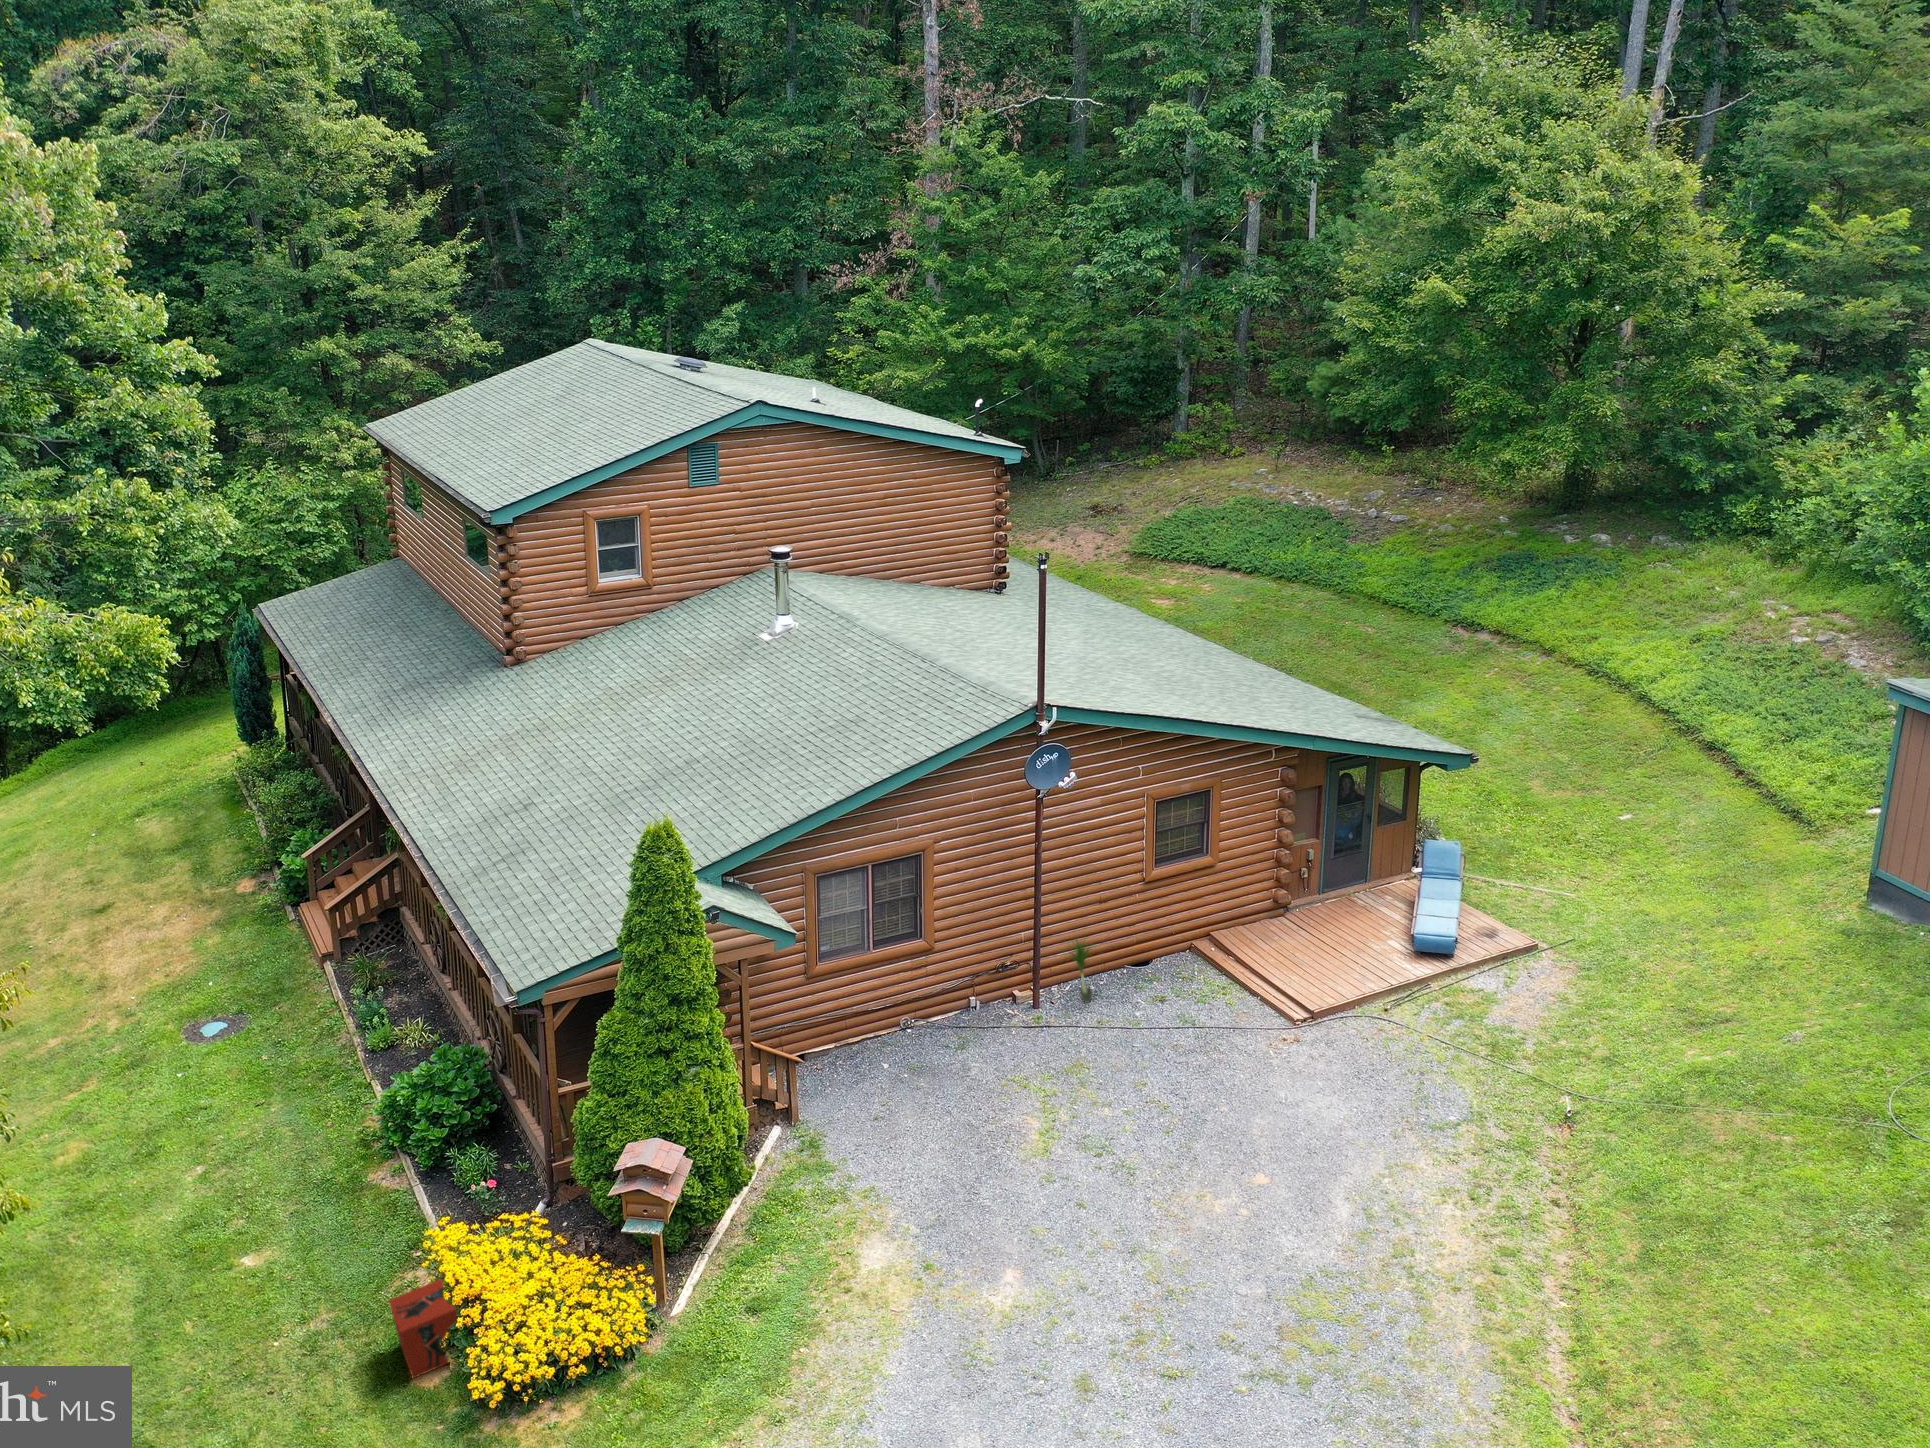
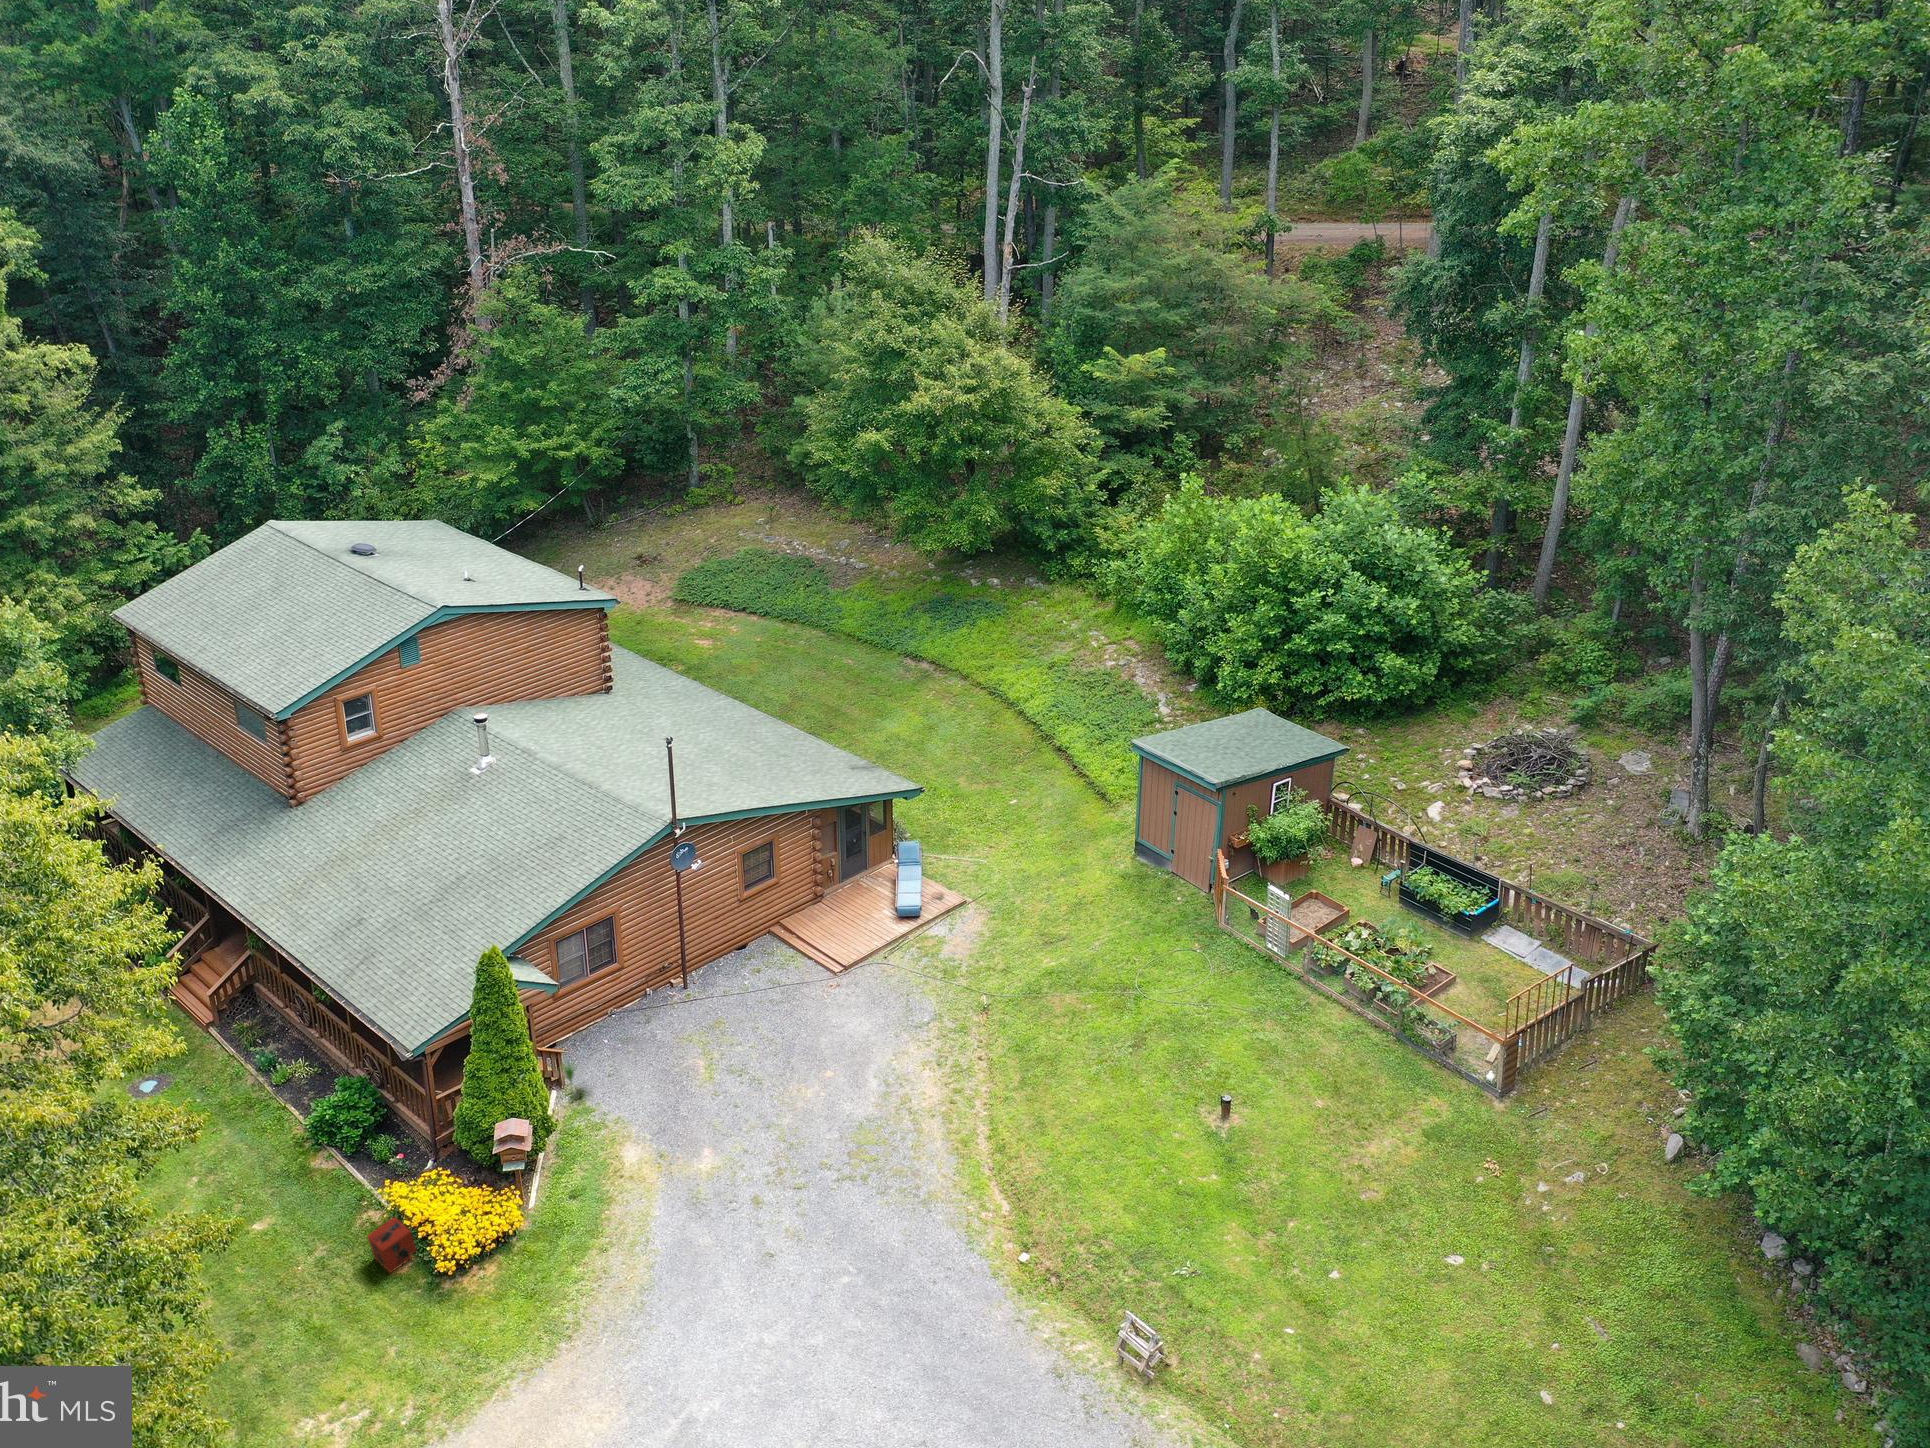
potted plant: present [1070,939,1092,1002] -> present [563,1064,580,1099]

